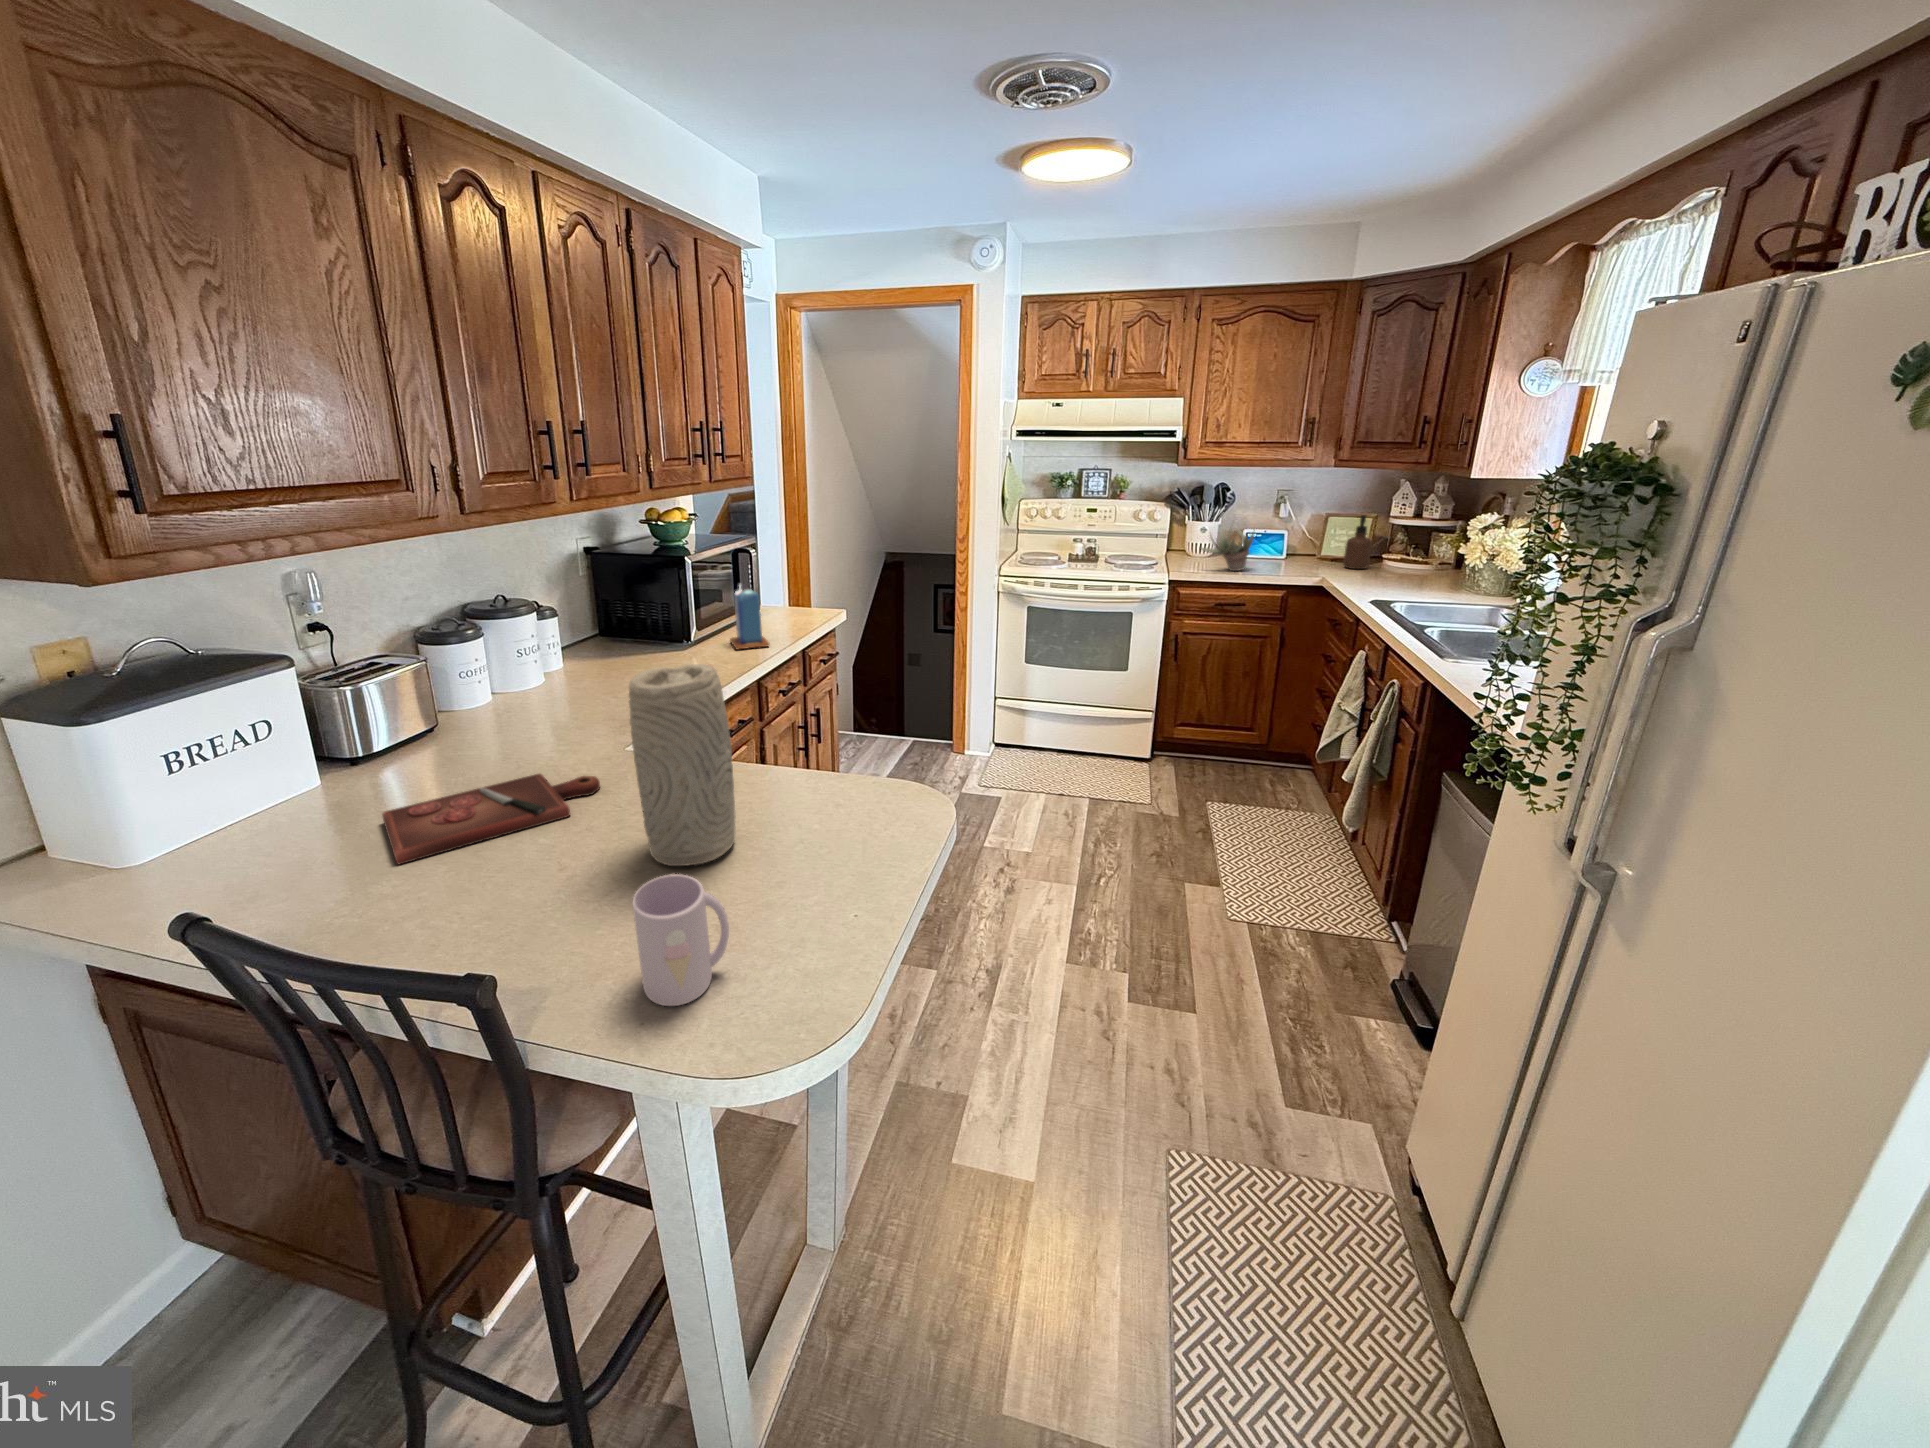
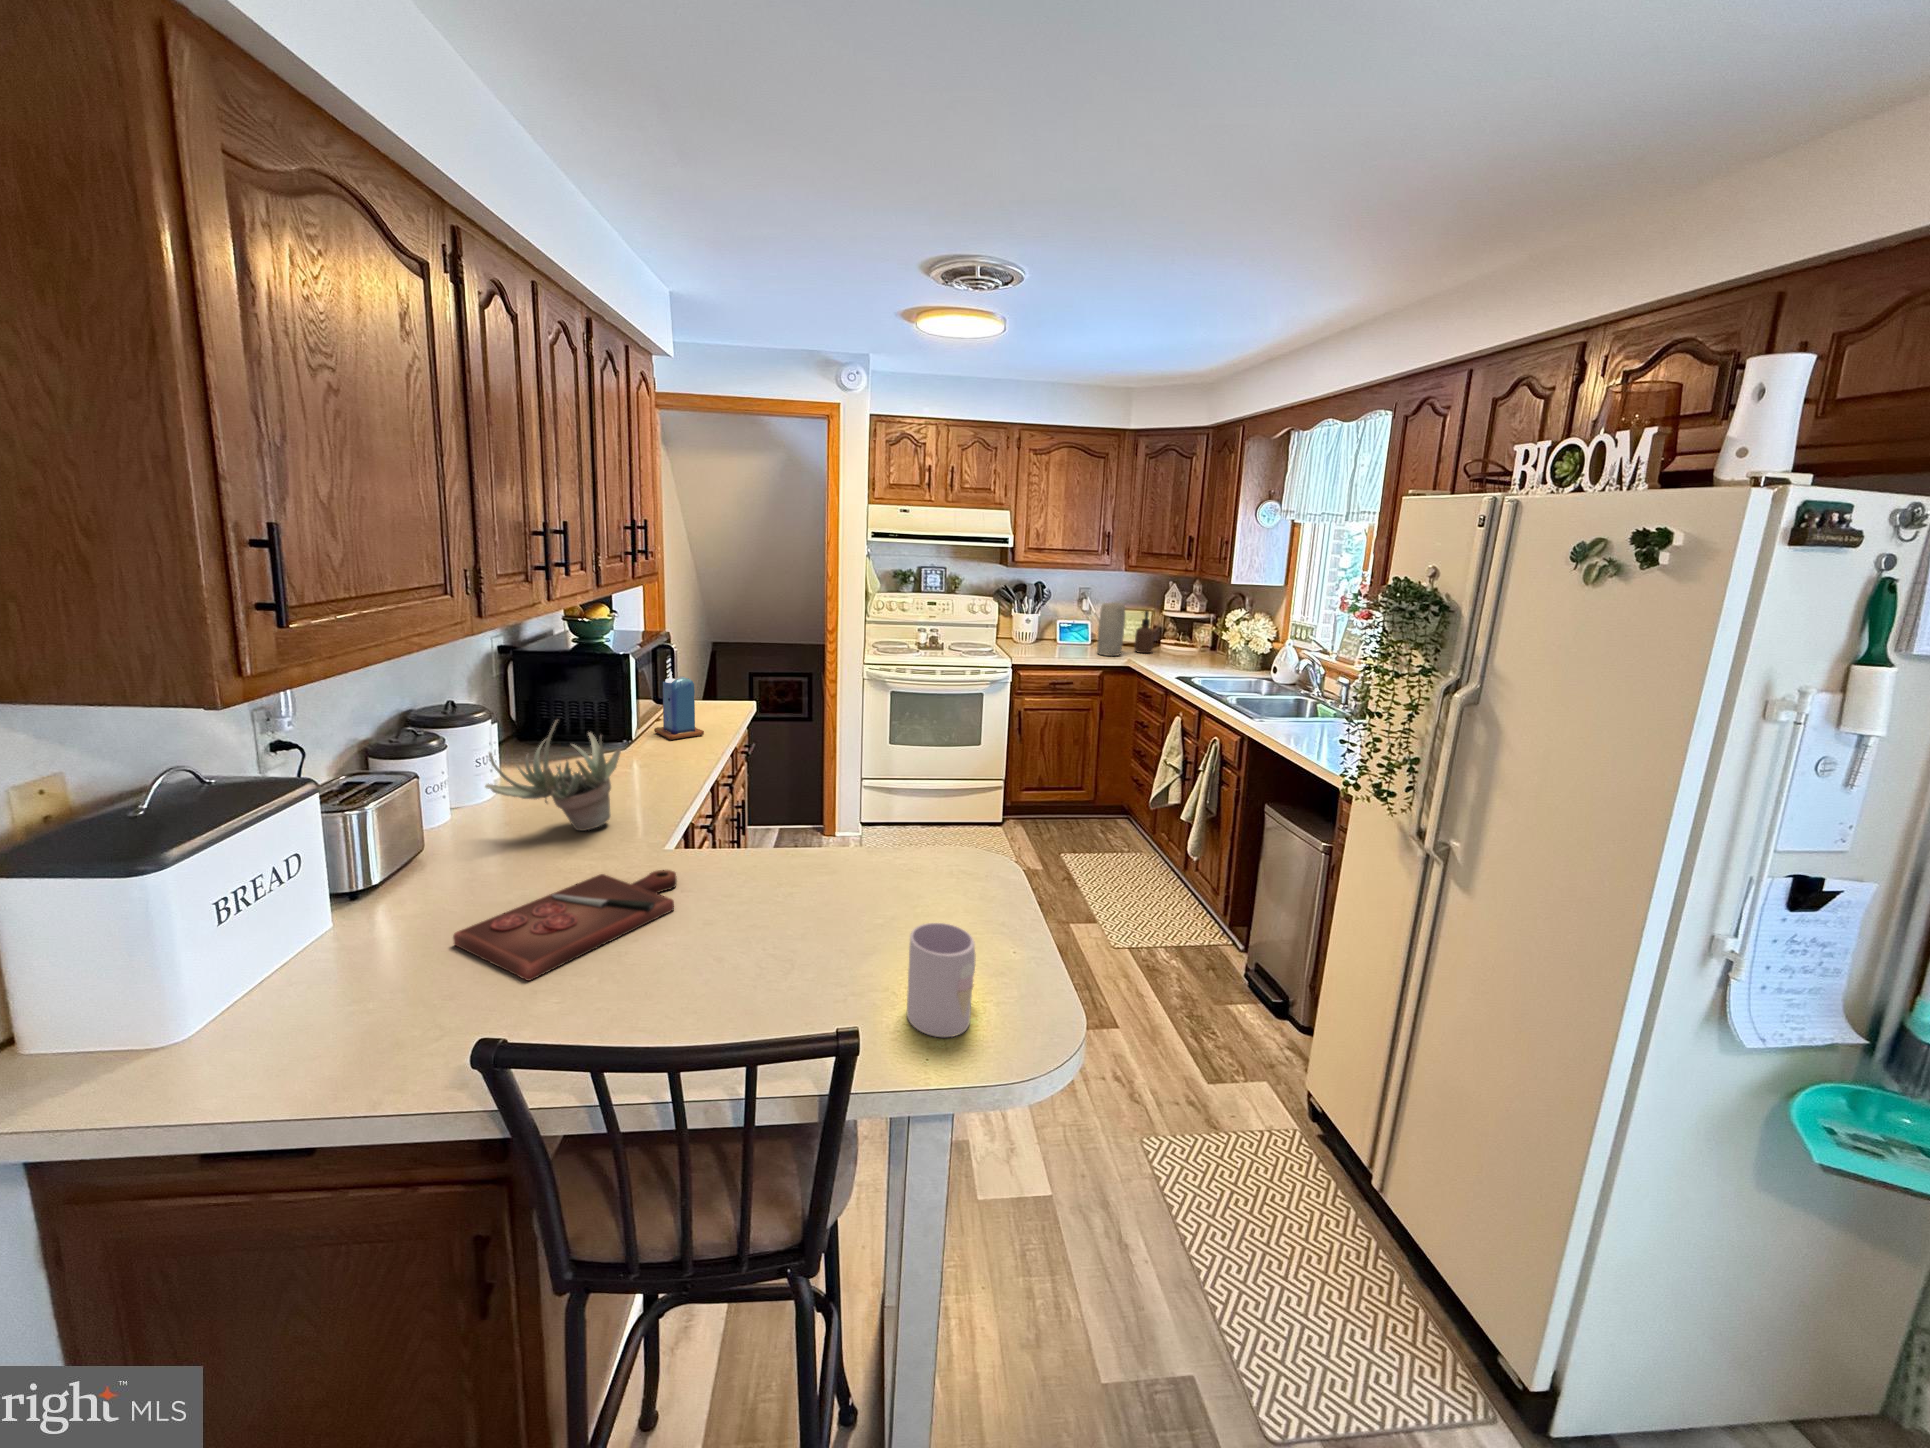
succulent plant: present [1201,522,1255,571] -> present [485,720,621,831]
vase: present [629,664,735,866] -> present [1097,603,1125,656]

